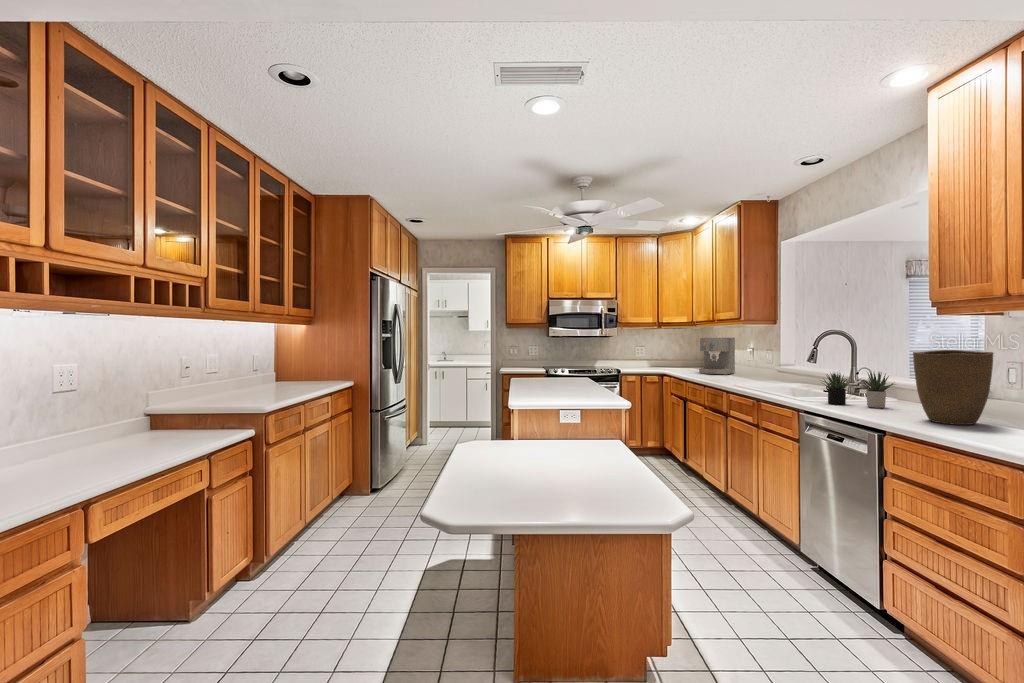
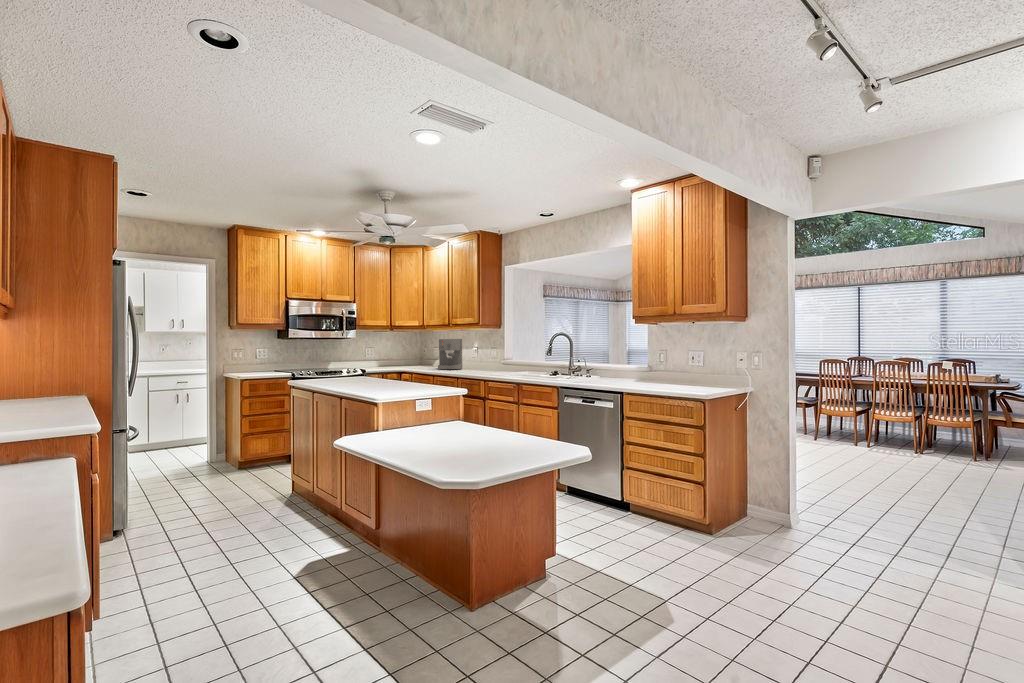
vase: present [913,350,993,425] -> none [630,344,666,386]
succulent plant: present [823,372,894,408] -> none [567,357,611,382]

